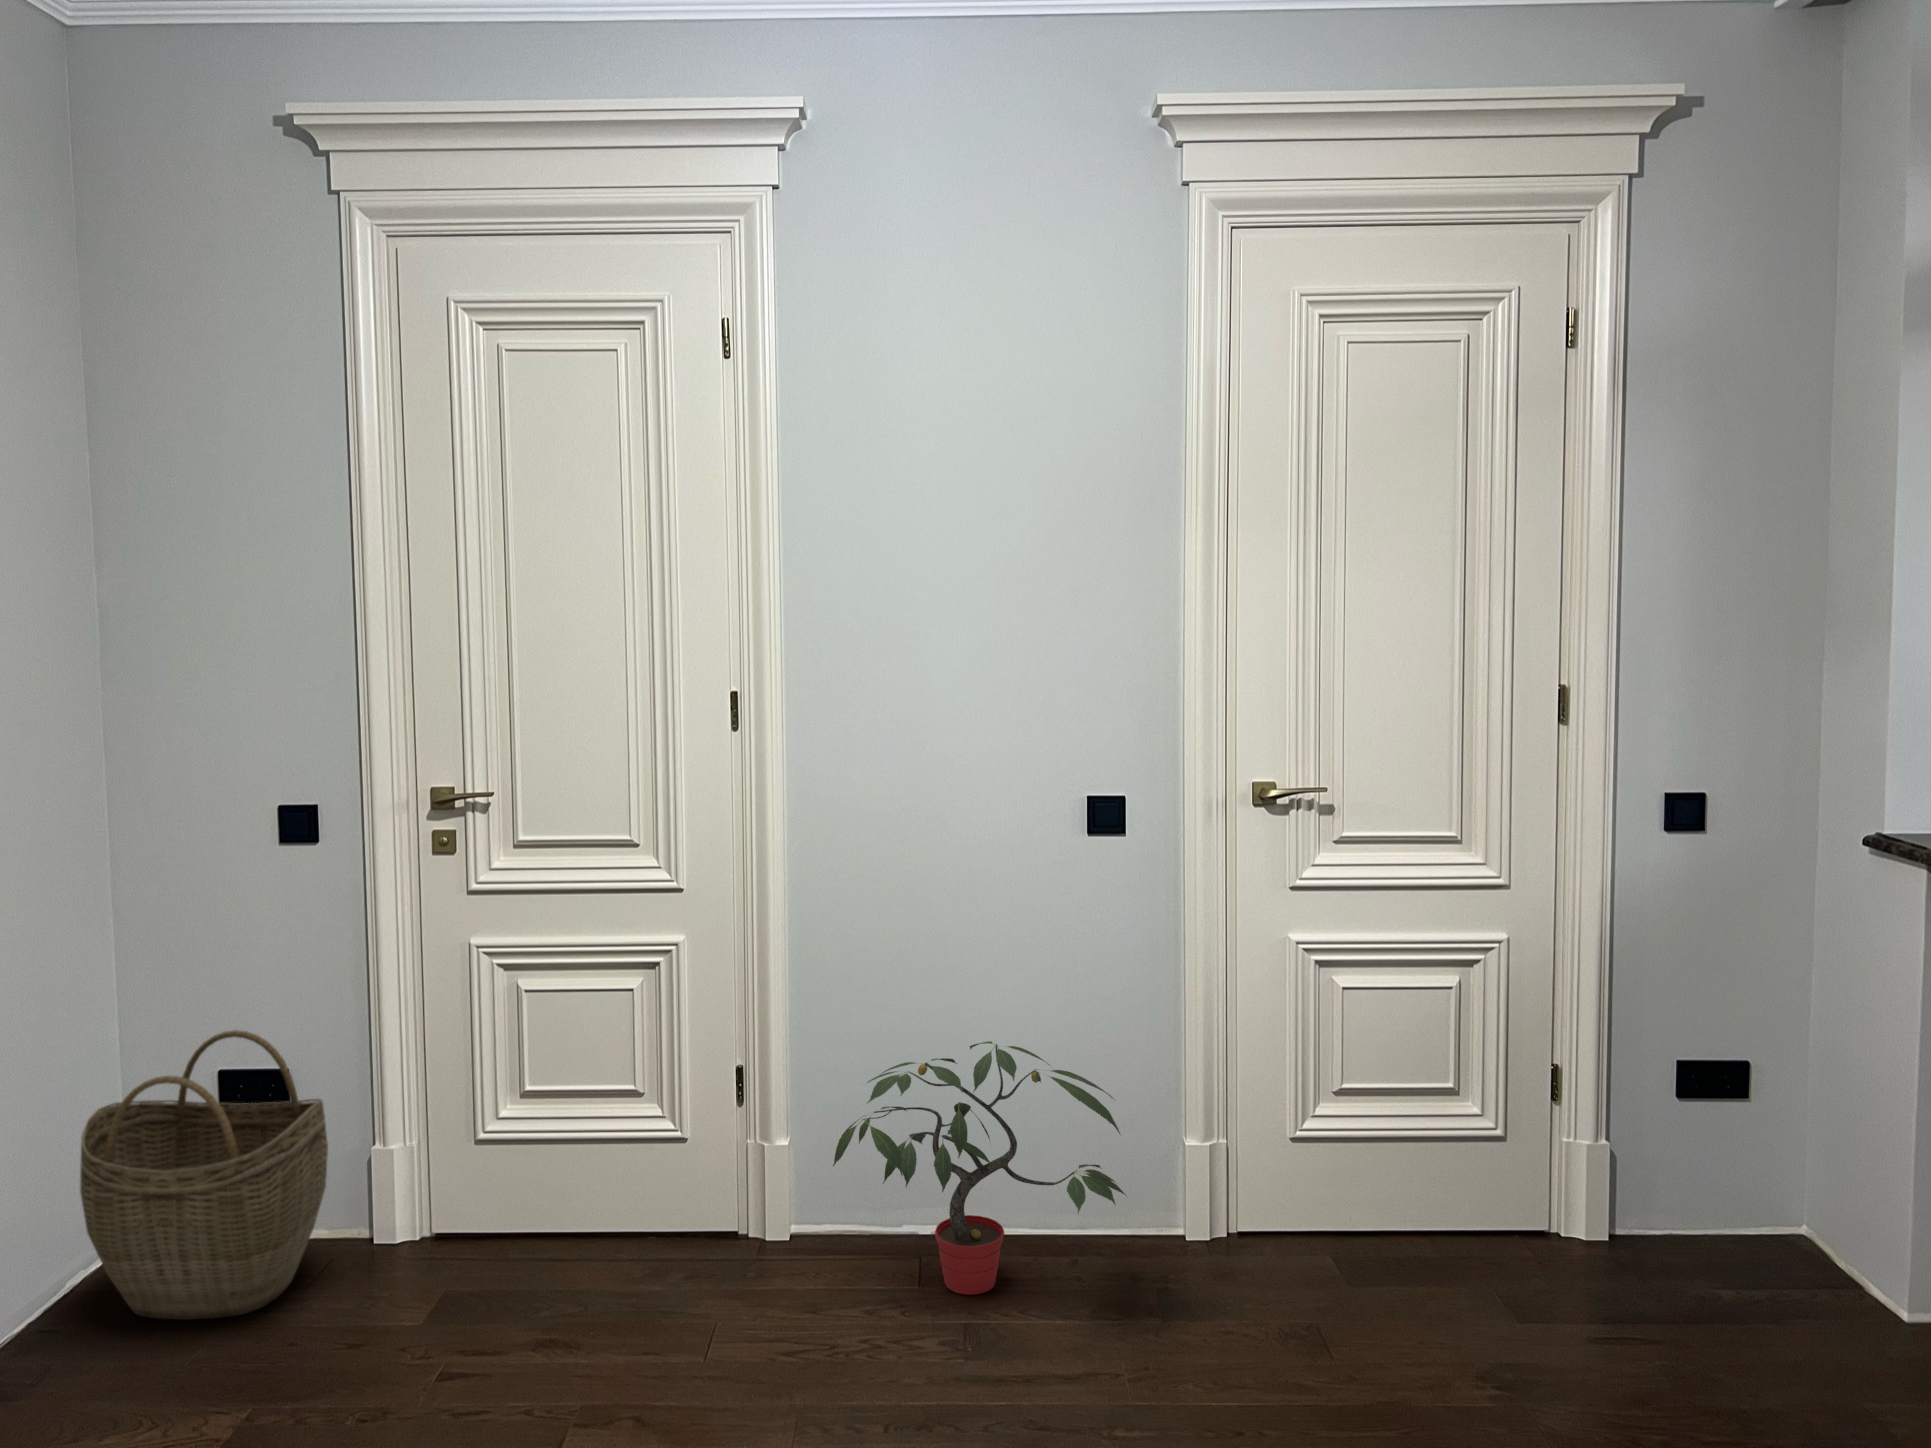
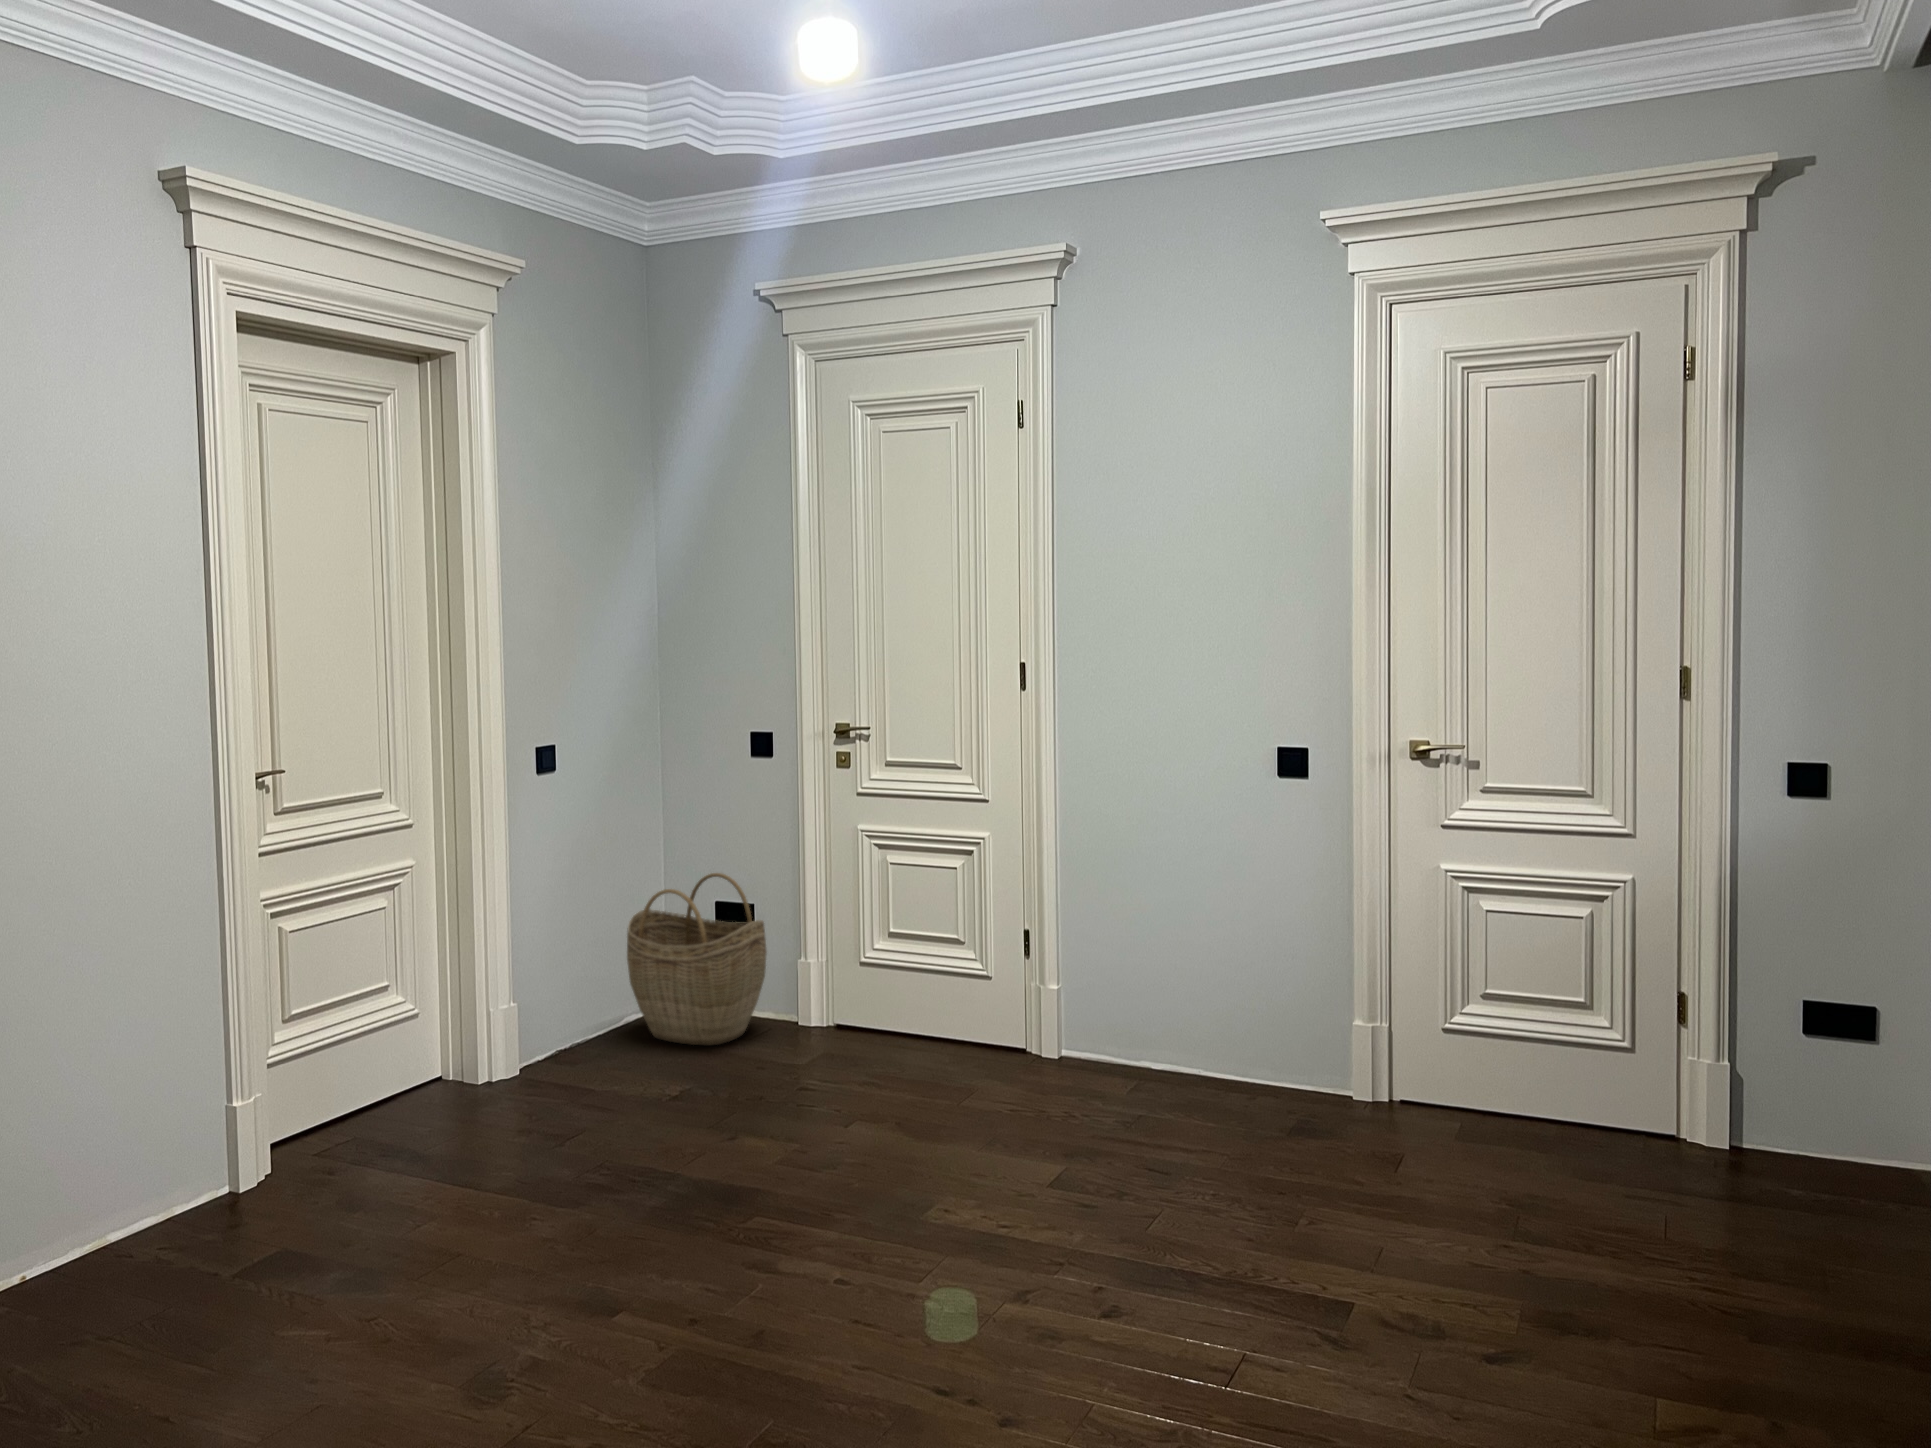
potted plant: present [833,1041,1126,1295] -> none [1071,922,1287,1103]

